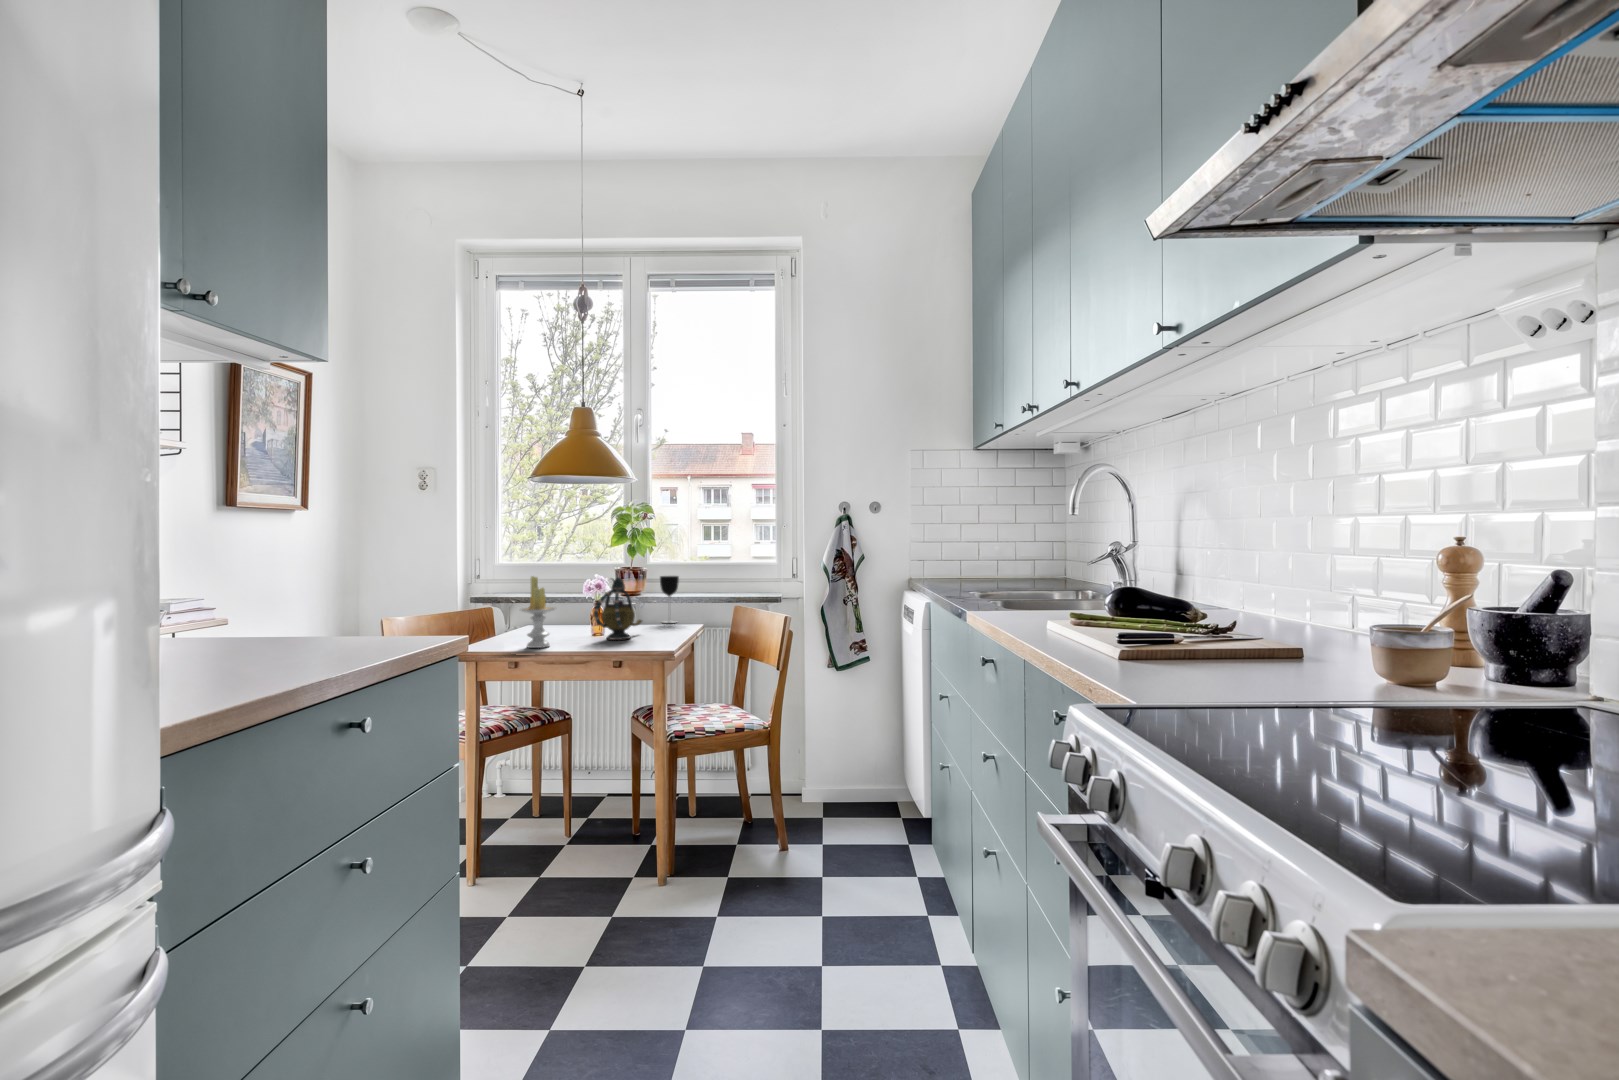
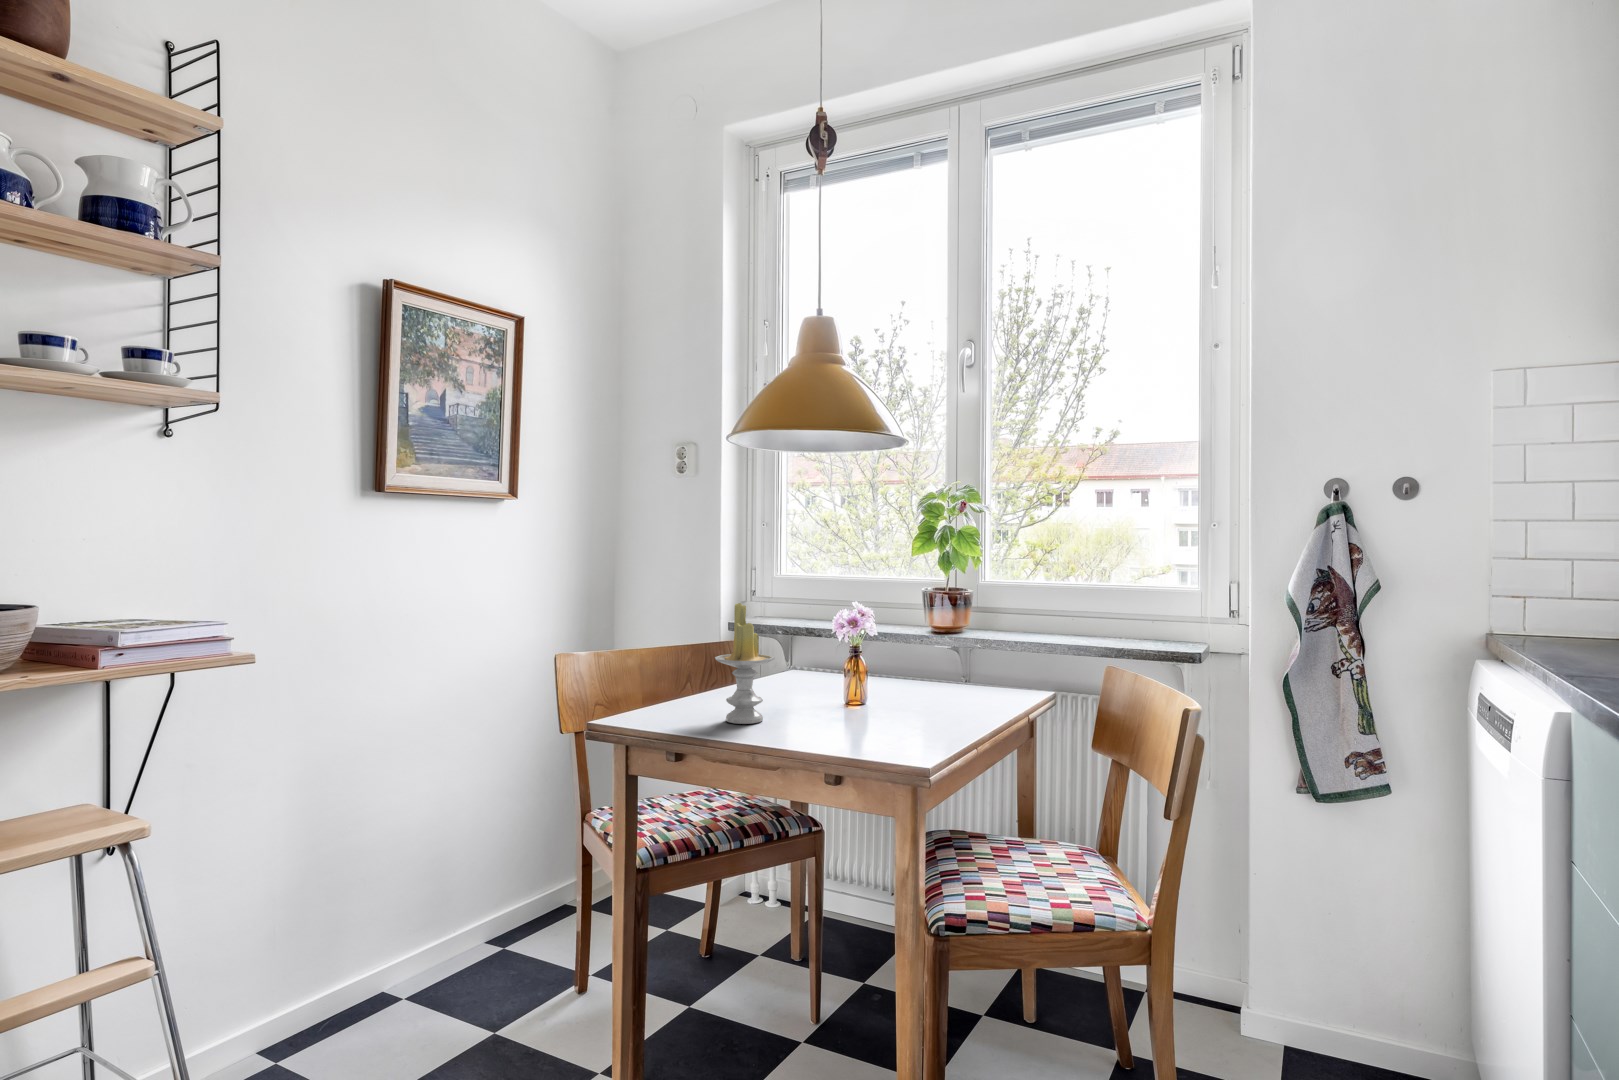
wine glass: present [660,576,679,623] -> none [985,604,1017,684]
teapot: present [594,577,642,640] -> none [840,608,935,717]

